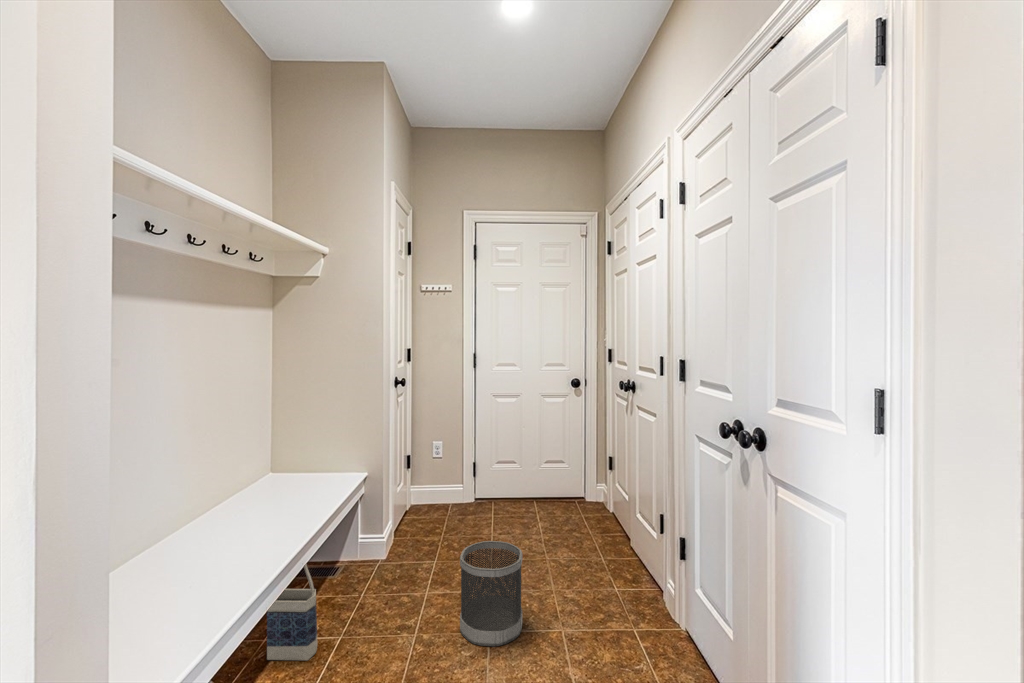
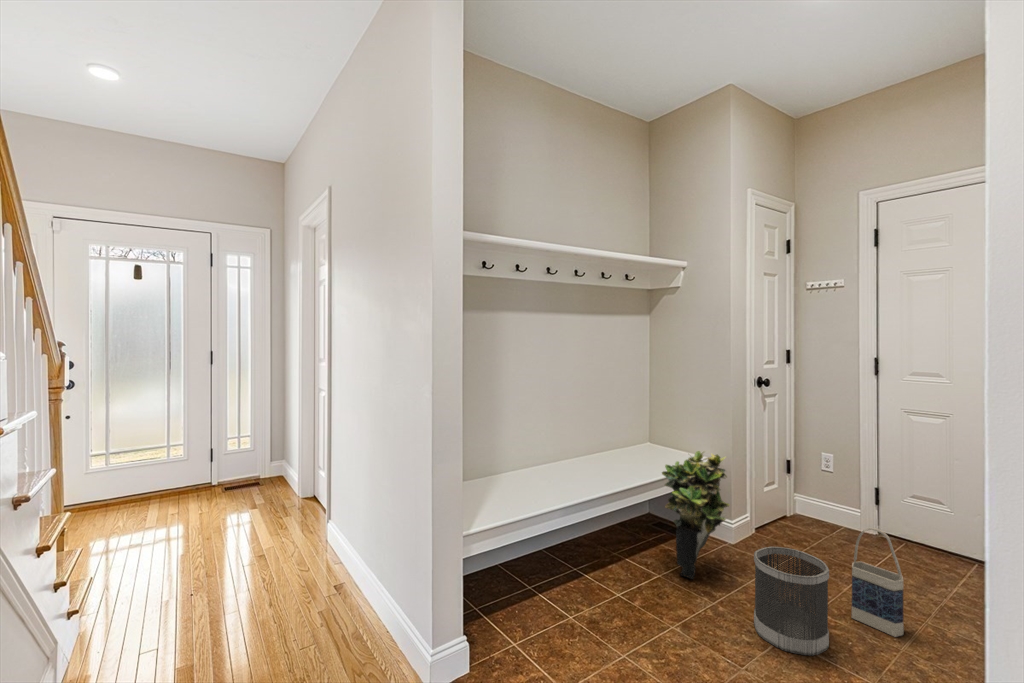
potted plant: none [331,466,410,622] -> present [662,451,729,579]
bag: present [267,564,317,660] -> present [852,528,904,637]

